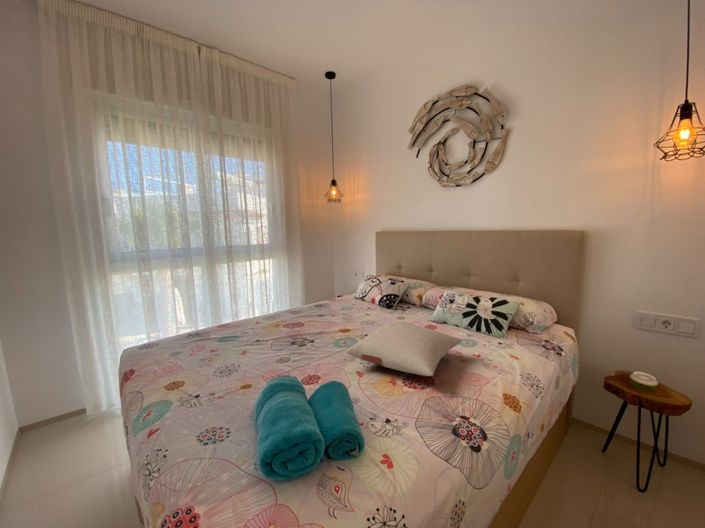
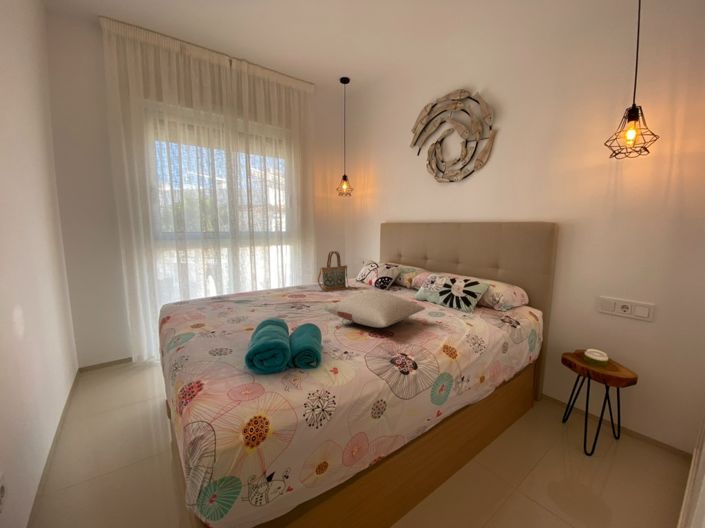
handbag: none [316,268,360,316] -> present [318,251,357,292]

